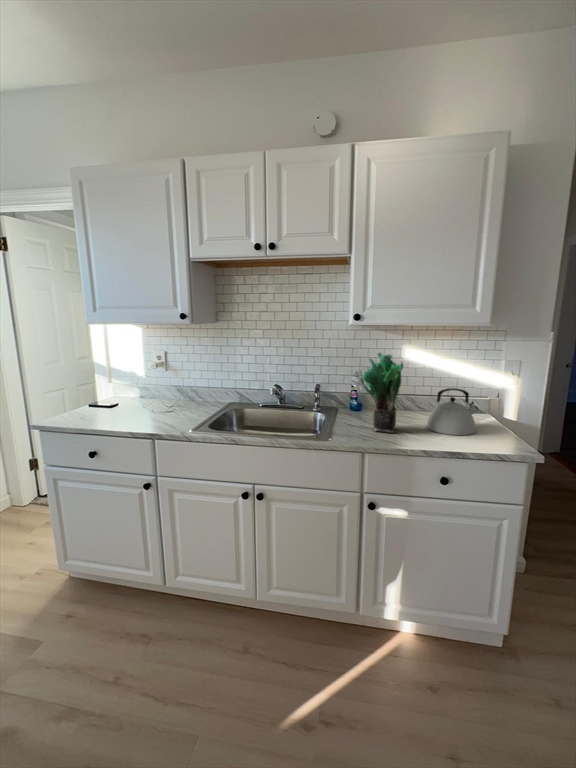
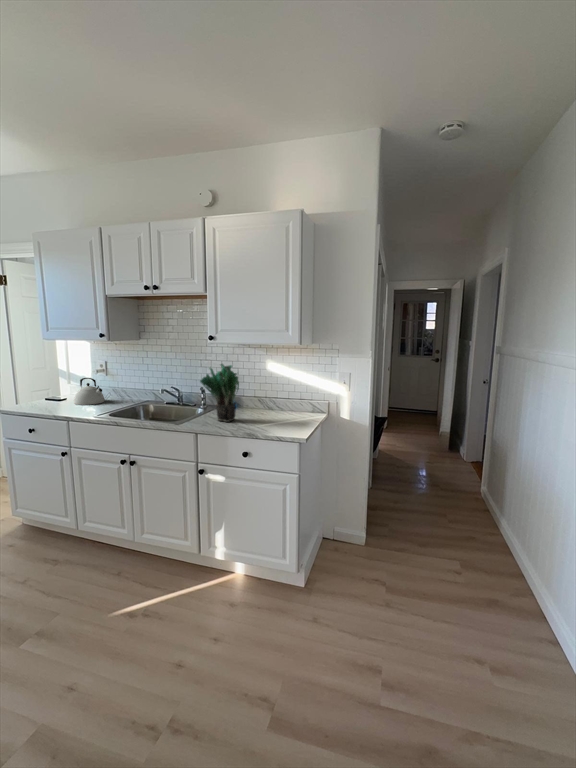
kettle: present [427,388,478,435] -> present [74,378,105,405]

